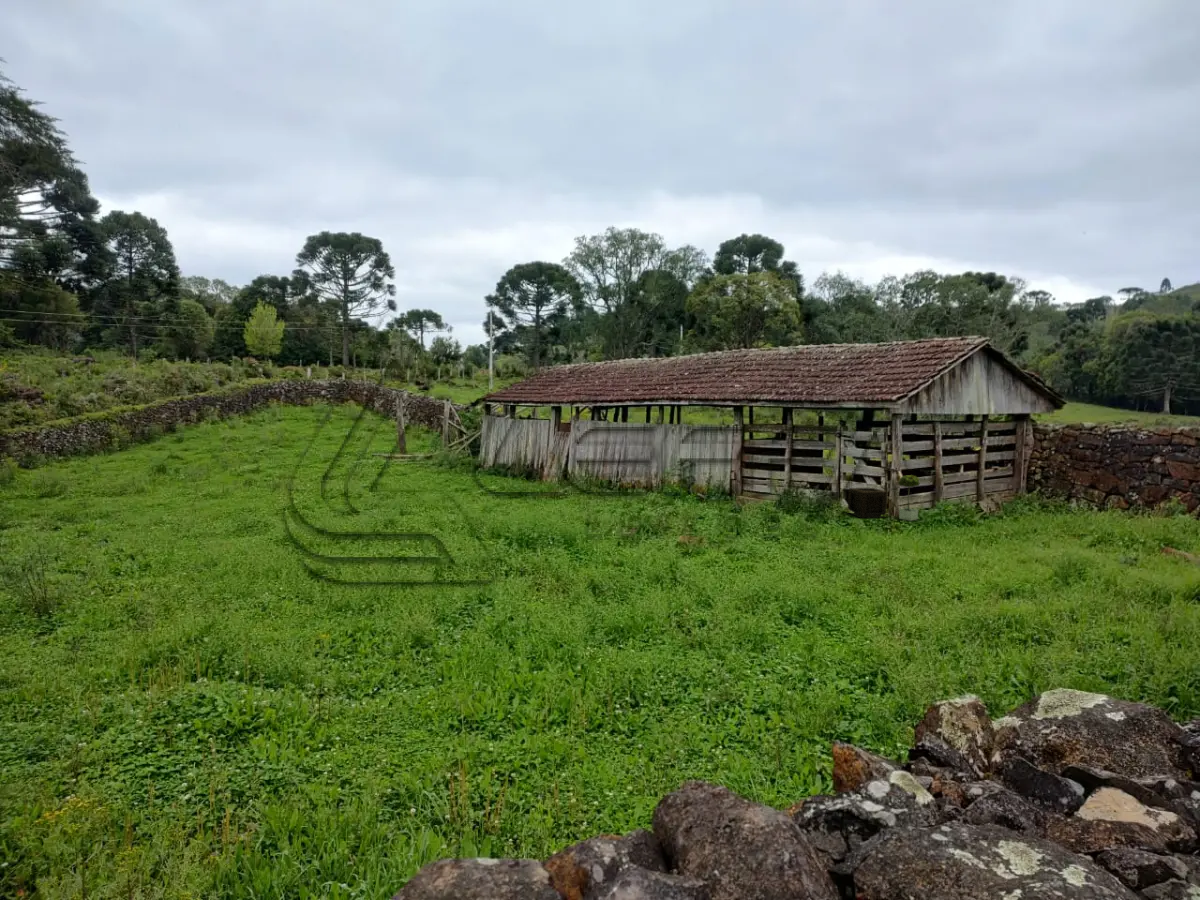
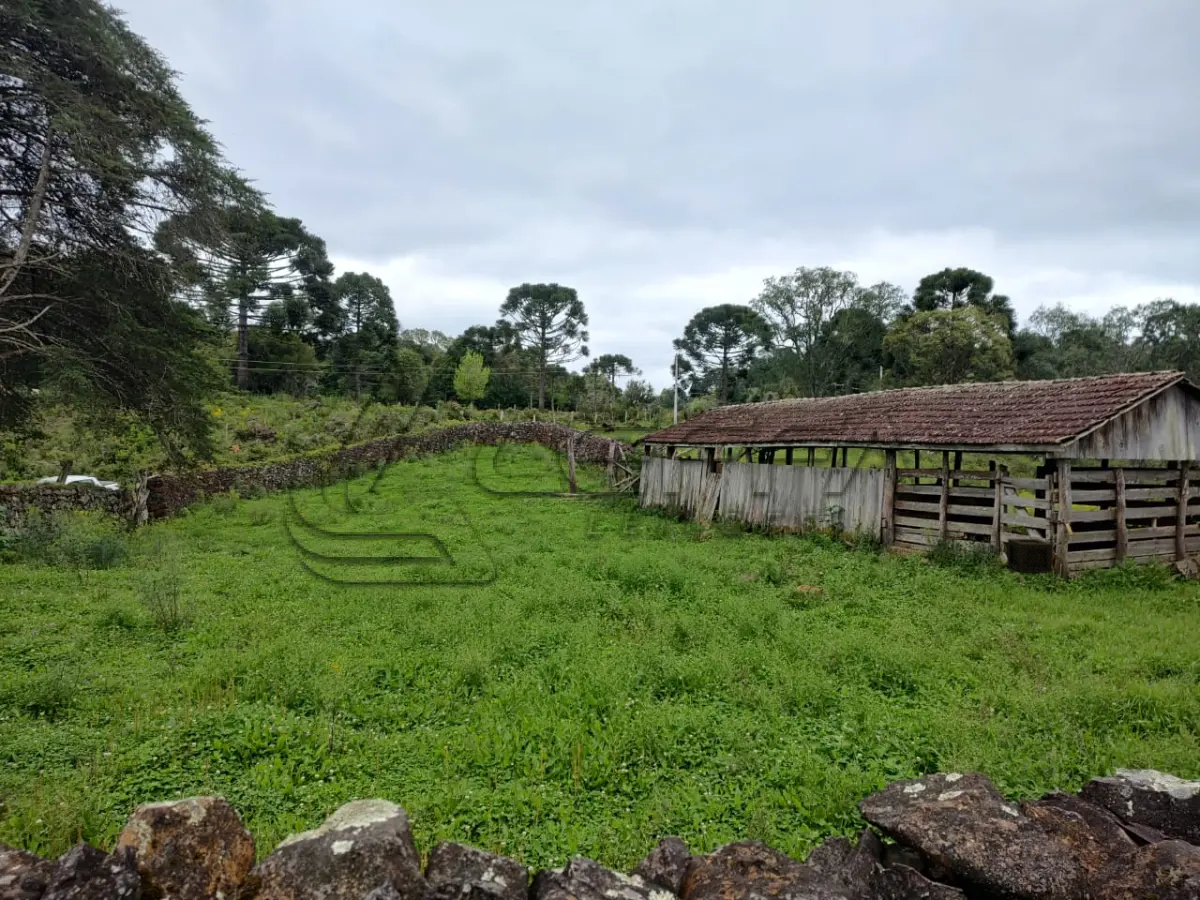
potted tree: present [898,475,920,521] -> none [1065,527,1093,578]

